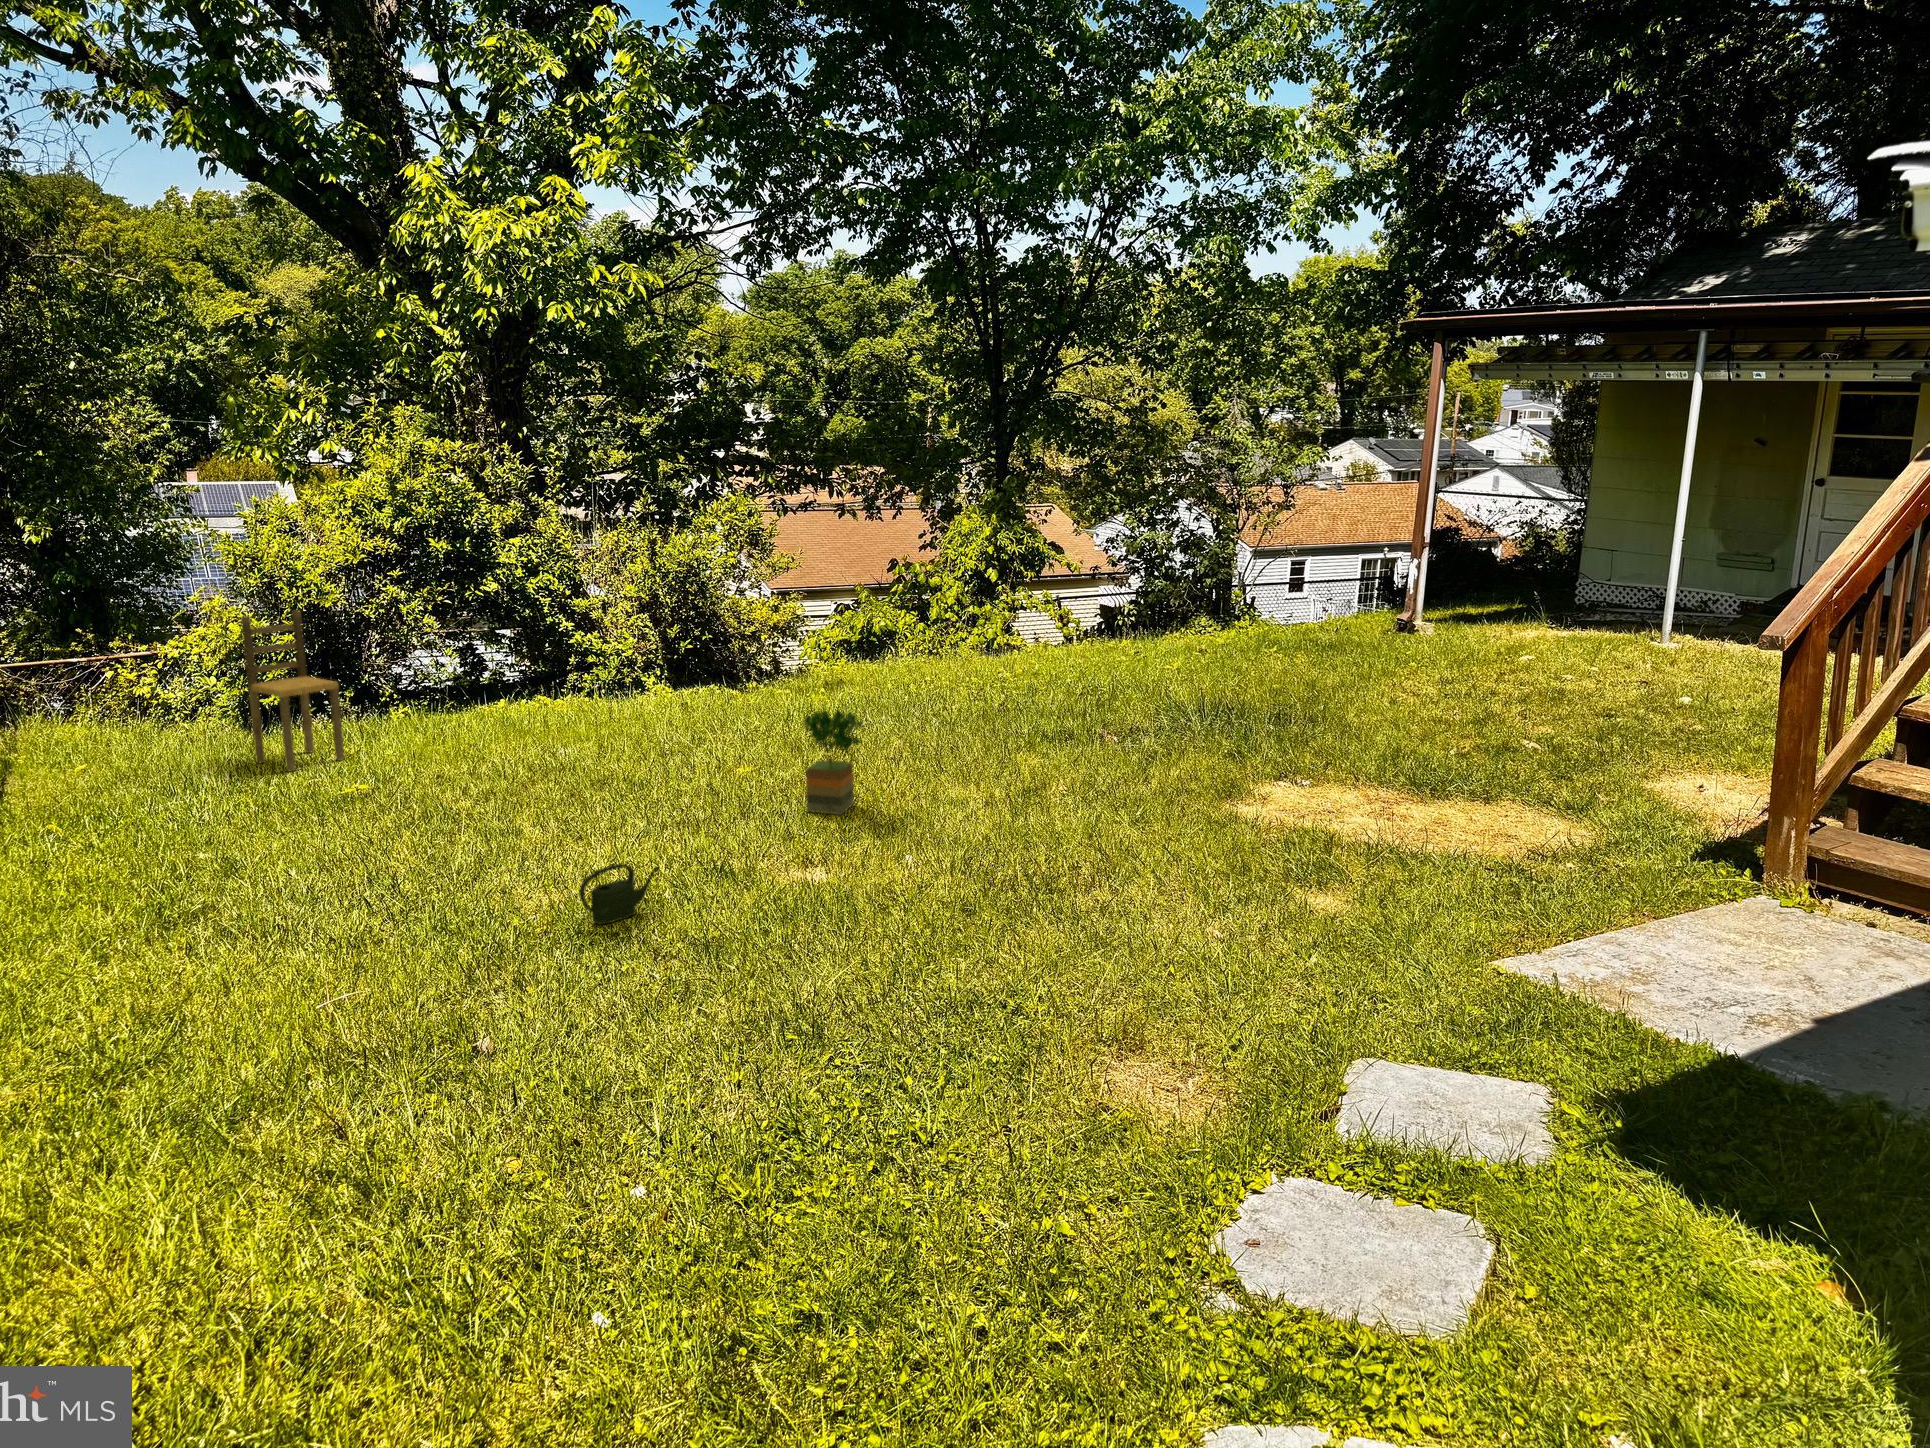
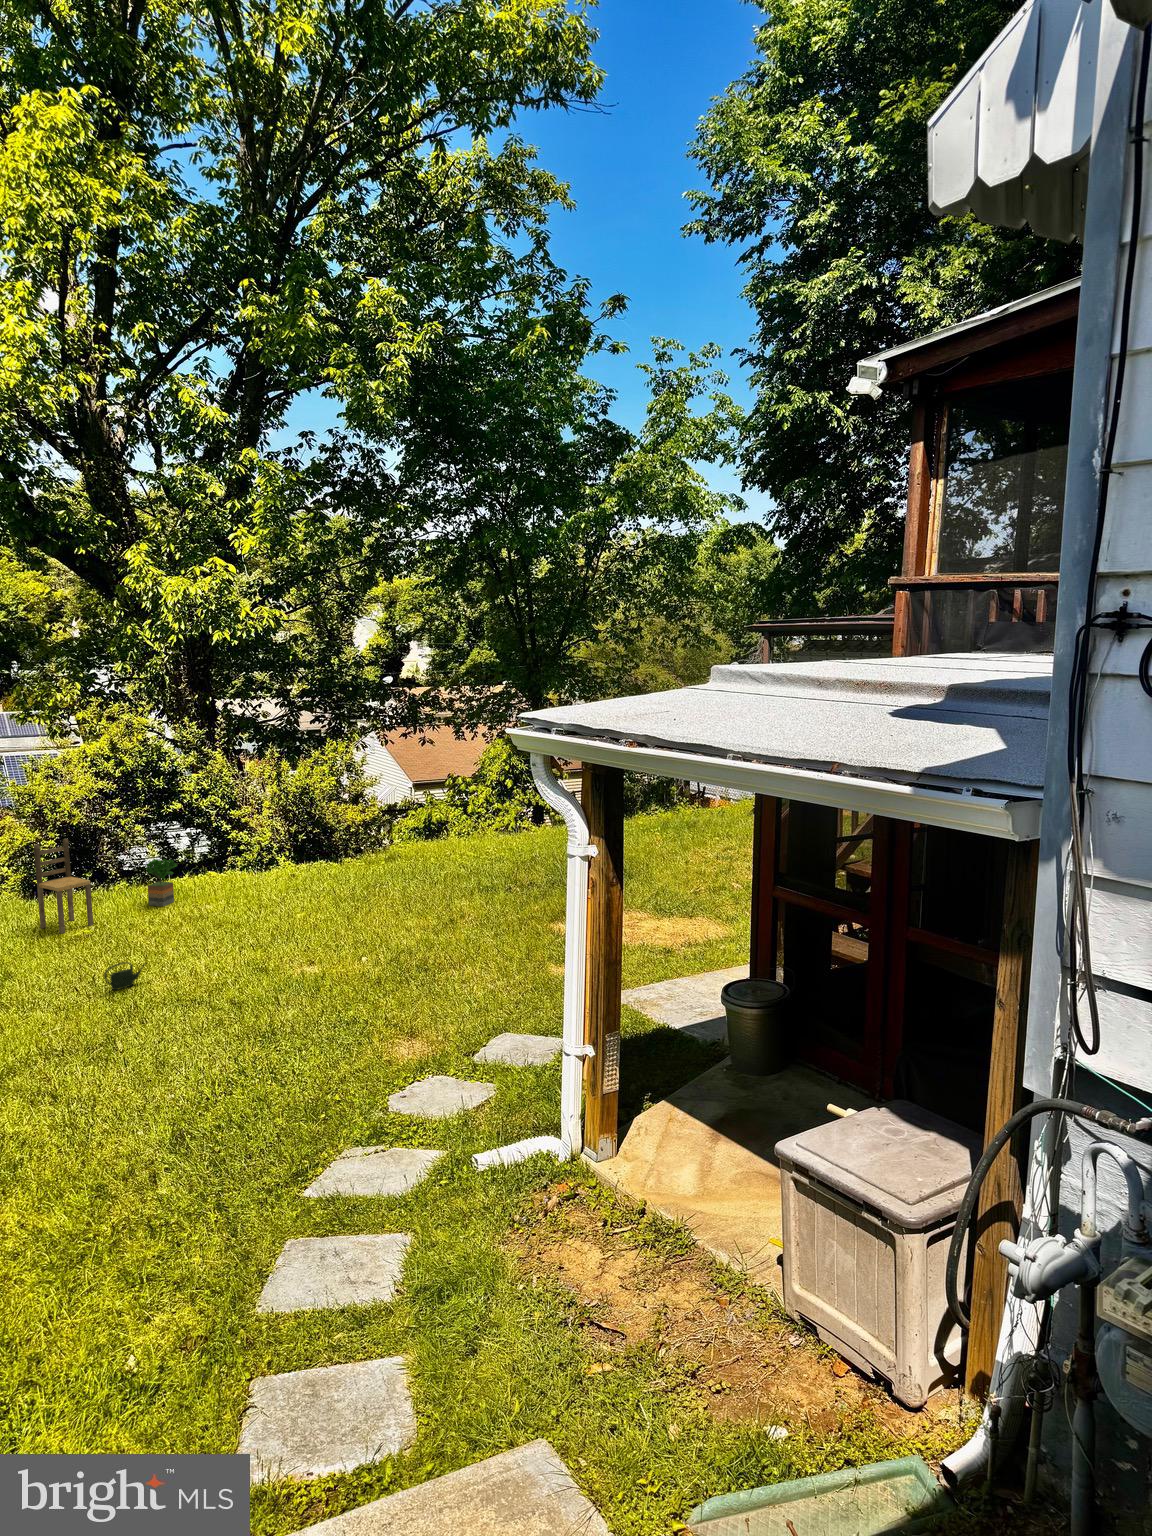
potted tree: present [803,711,864,815] -> present [146,859,177,906]
watering can: present [579,864,659,924] -> present [104,962,146,990]

